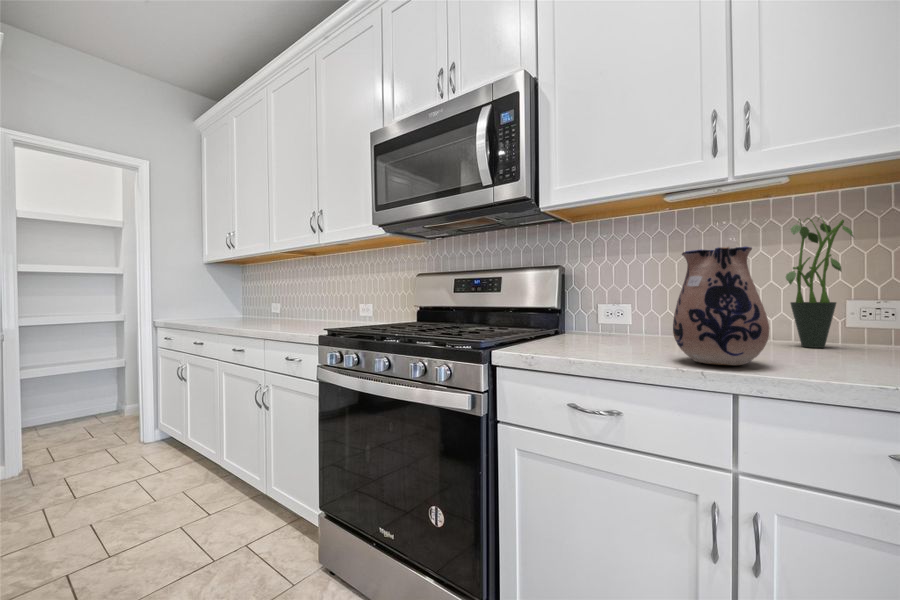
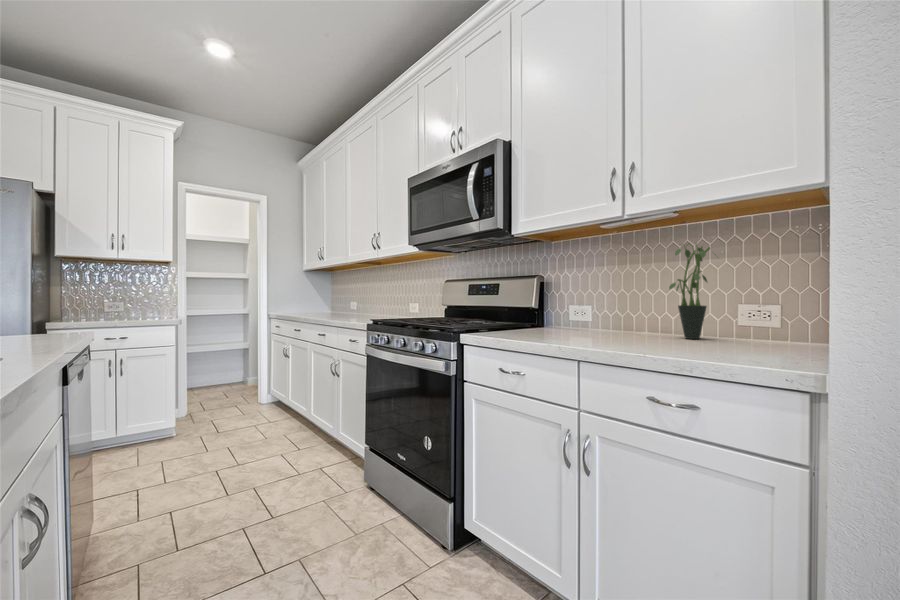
ceramic pitcher: present [673,247,769,365] -> none [559,268,613,344]

